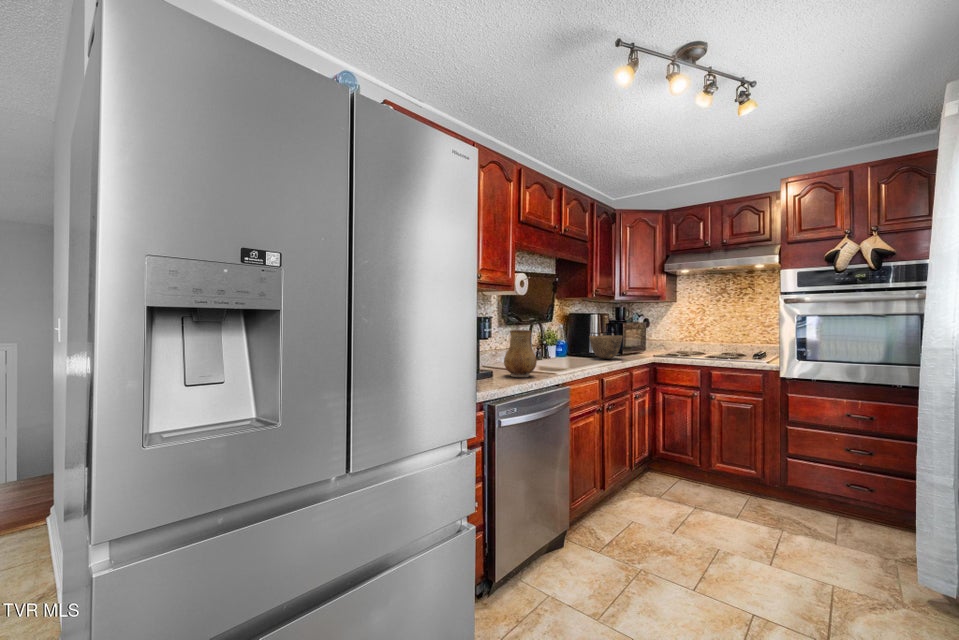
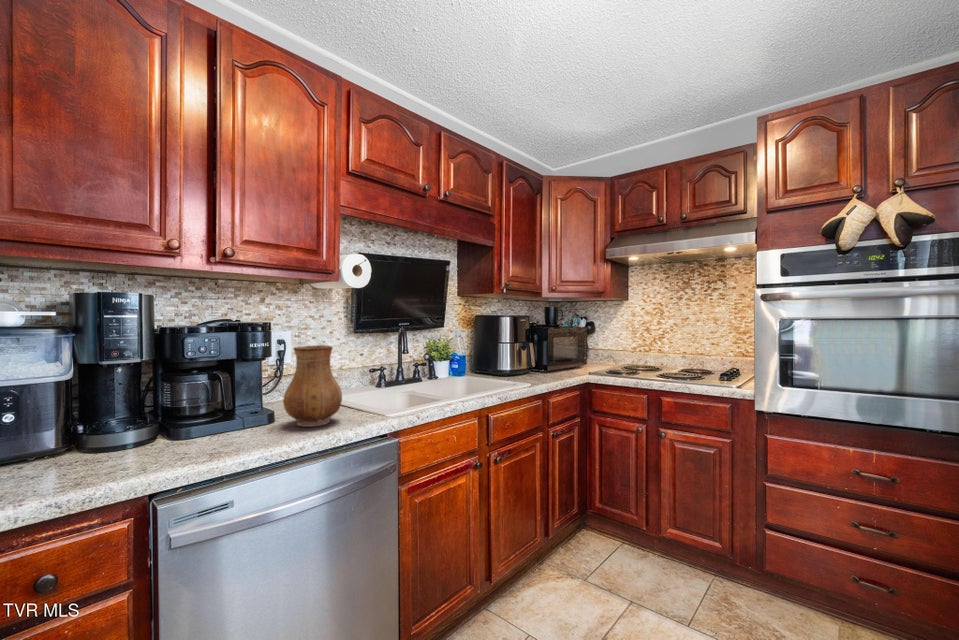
bowl: present [589,335,623,359] -> none [491,346,537,380]

